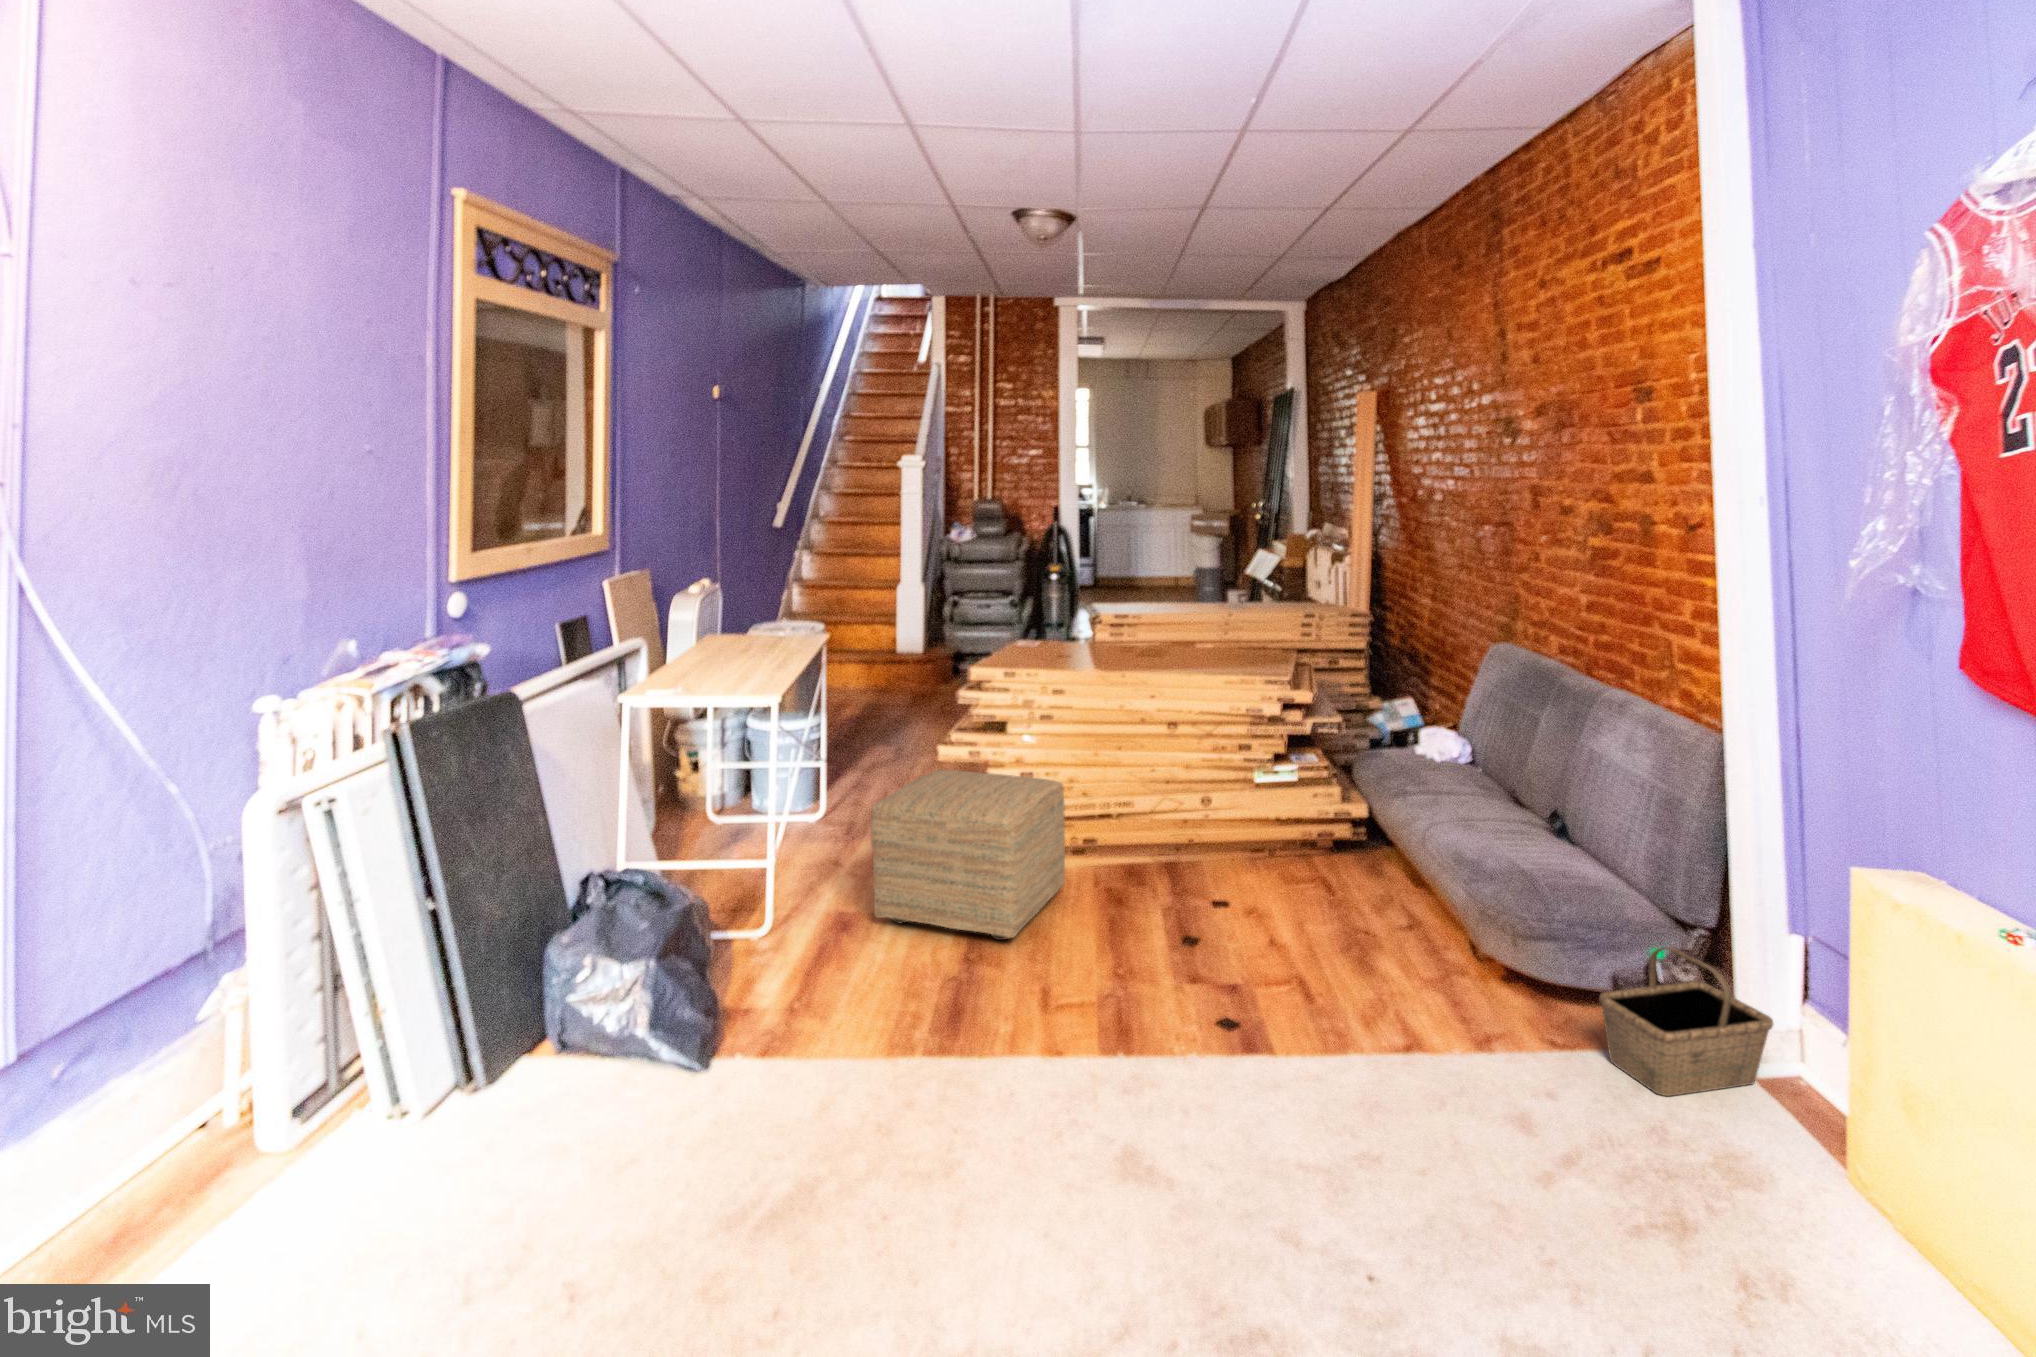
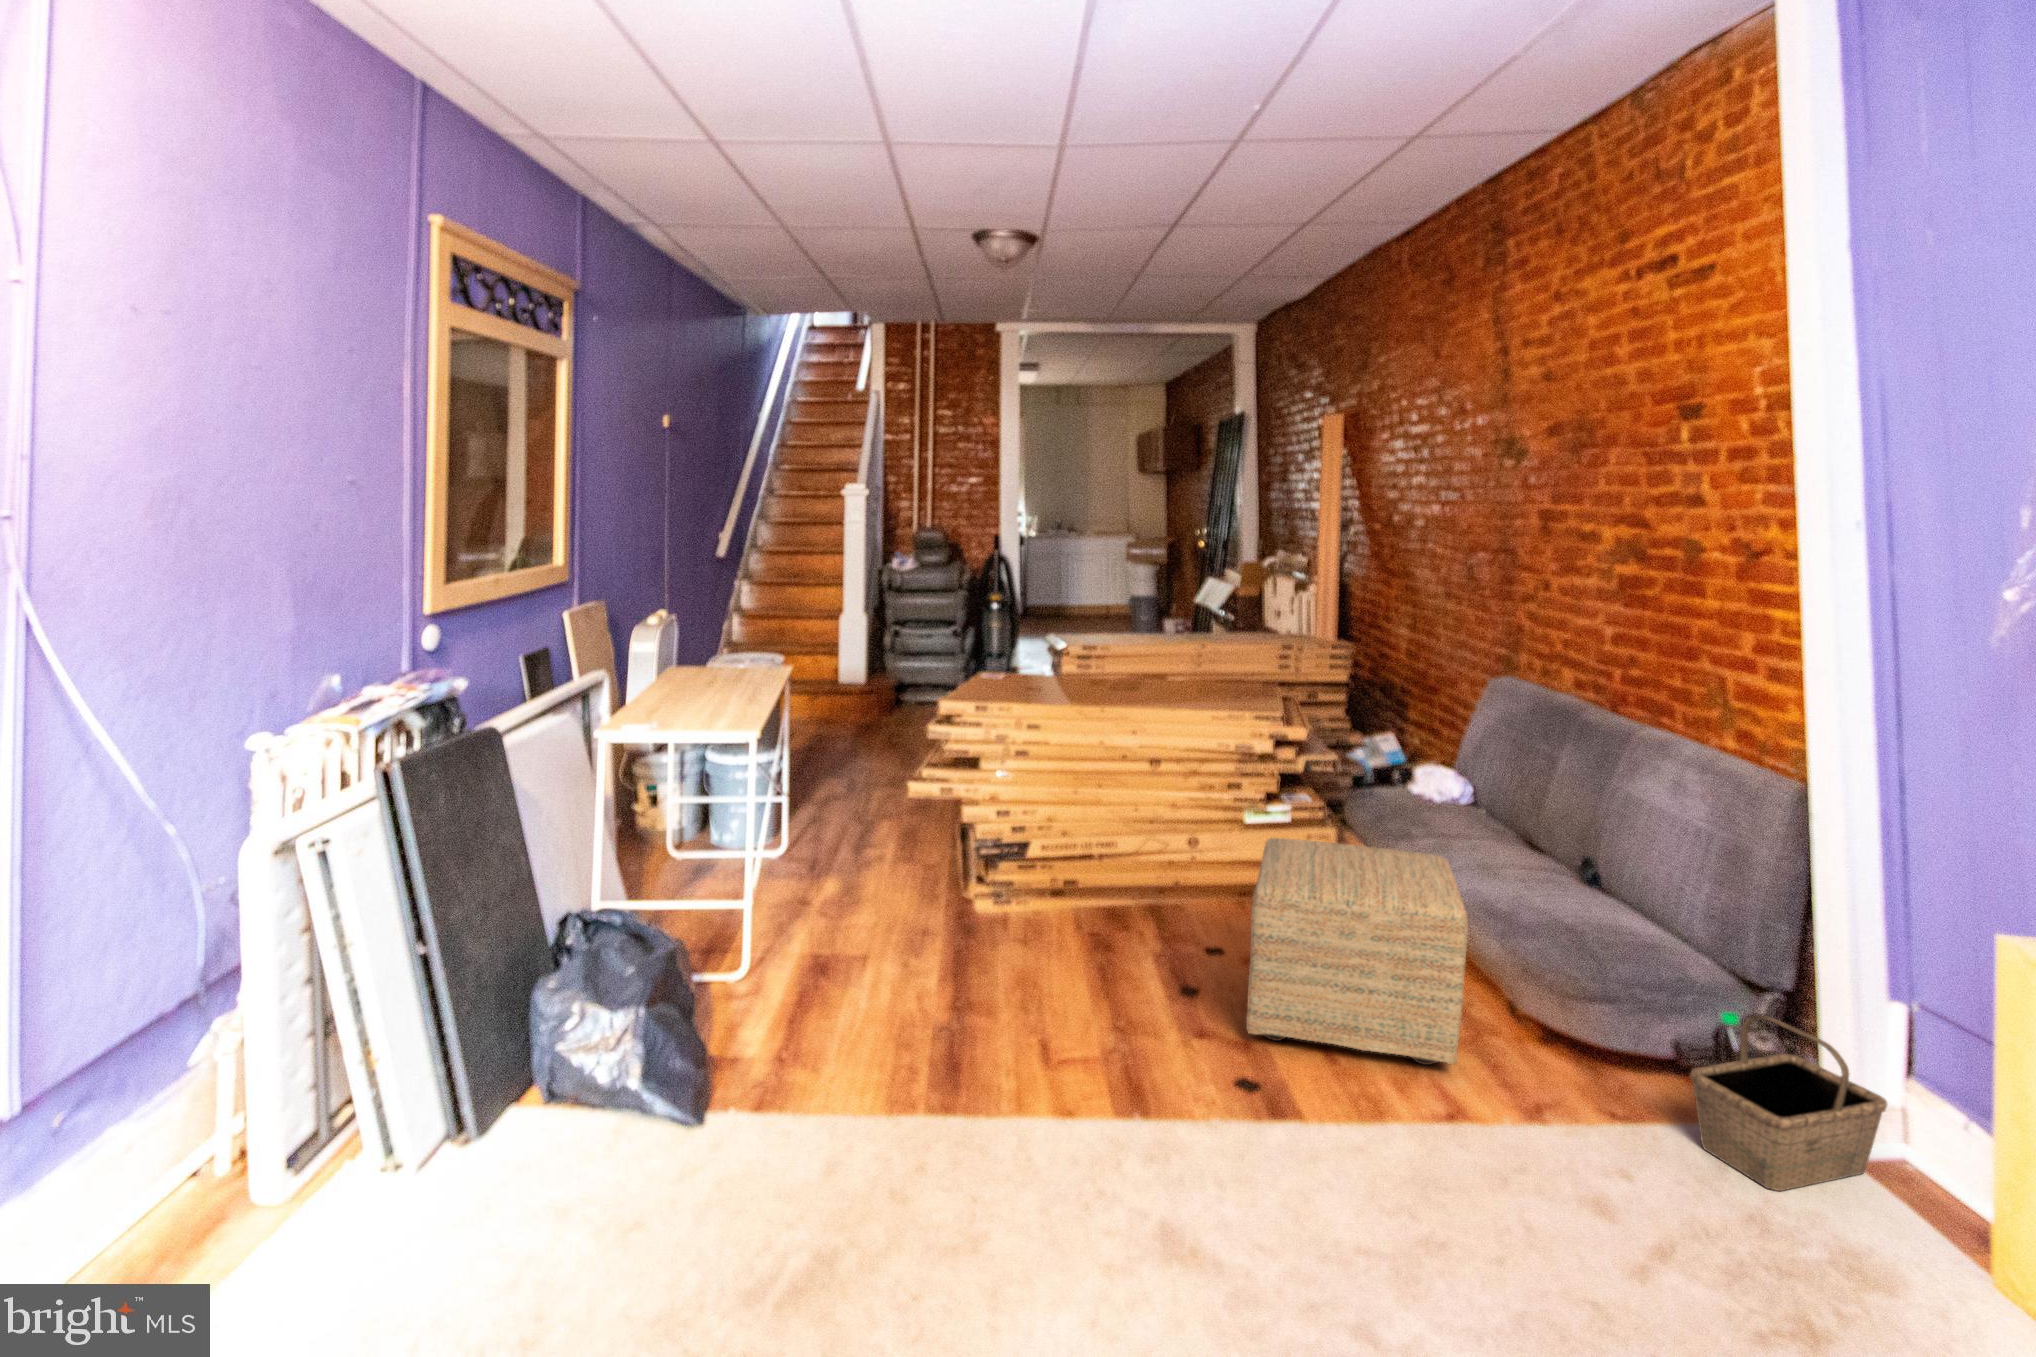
ottoman: present [871,769,1065,940] -> present [1246,838,1468,1065]

